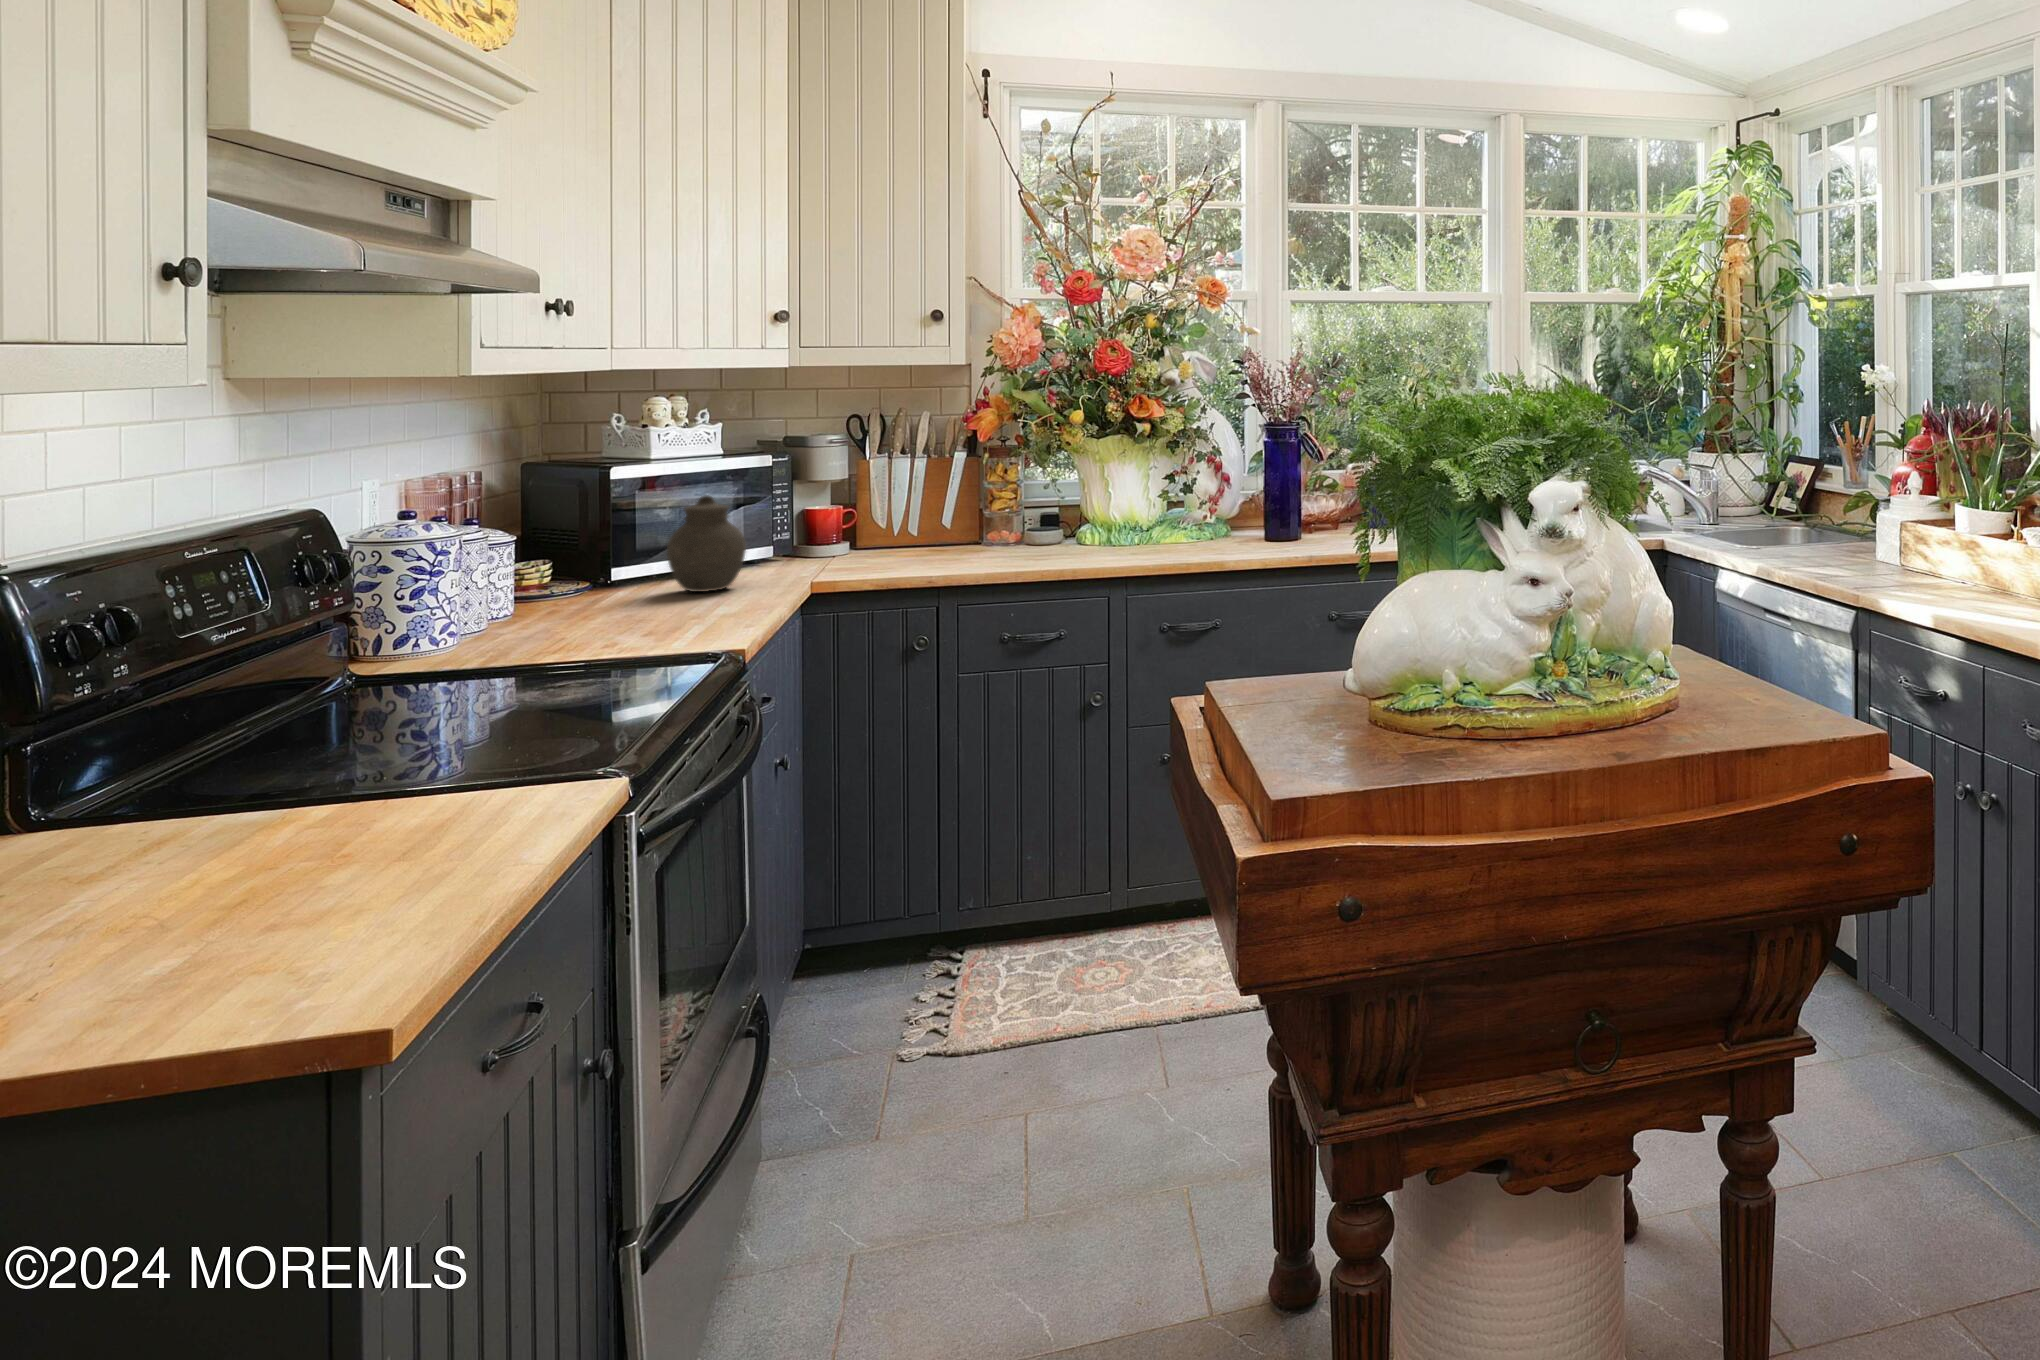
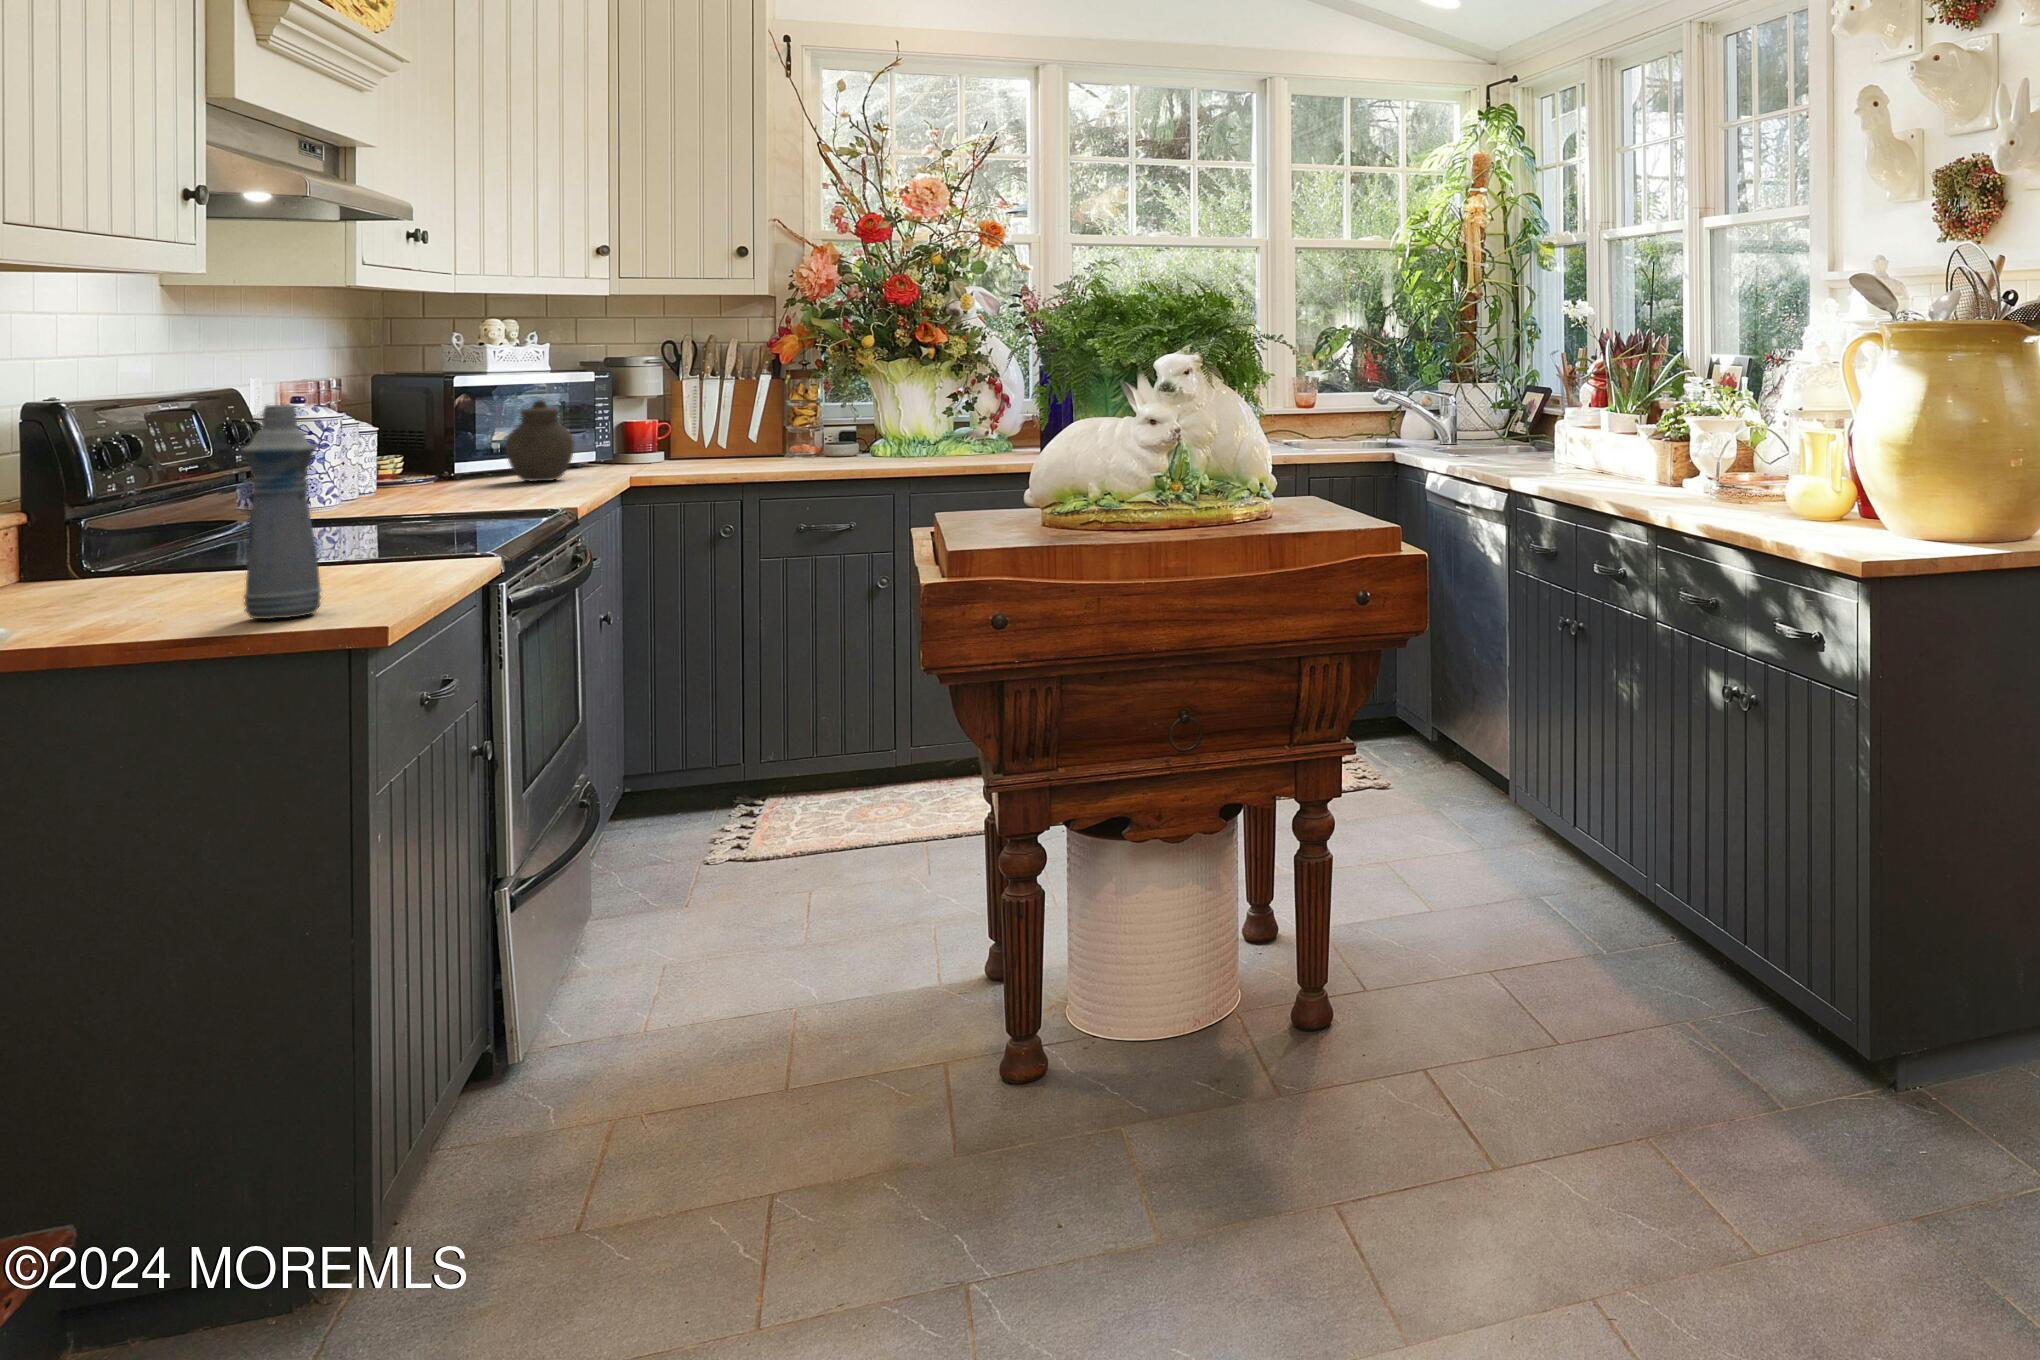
bottle: none [142,620,283,992] -> present [242,405,321,619]

